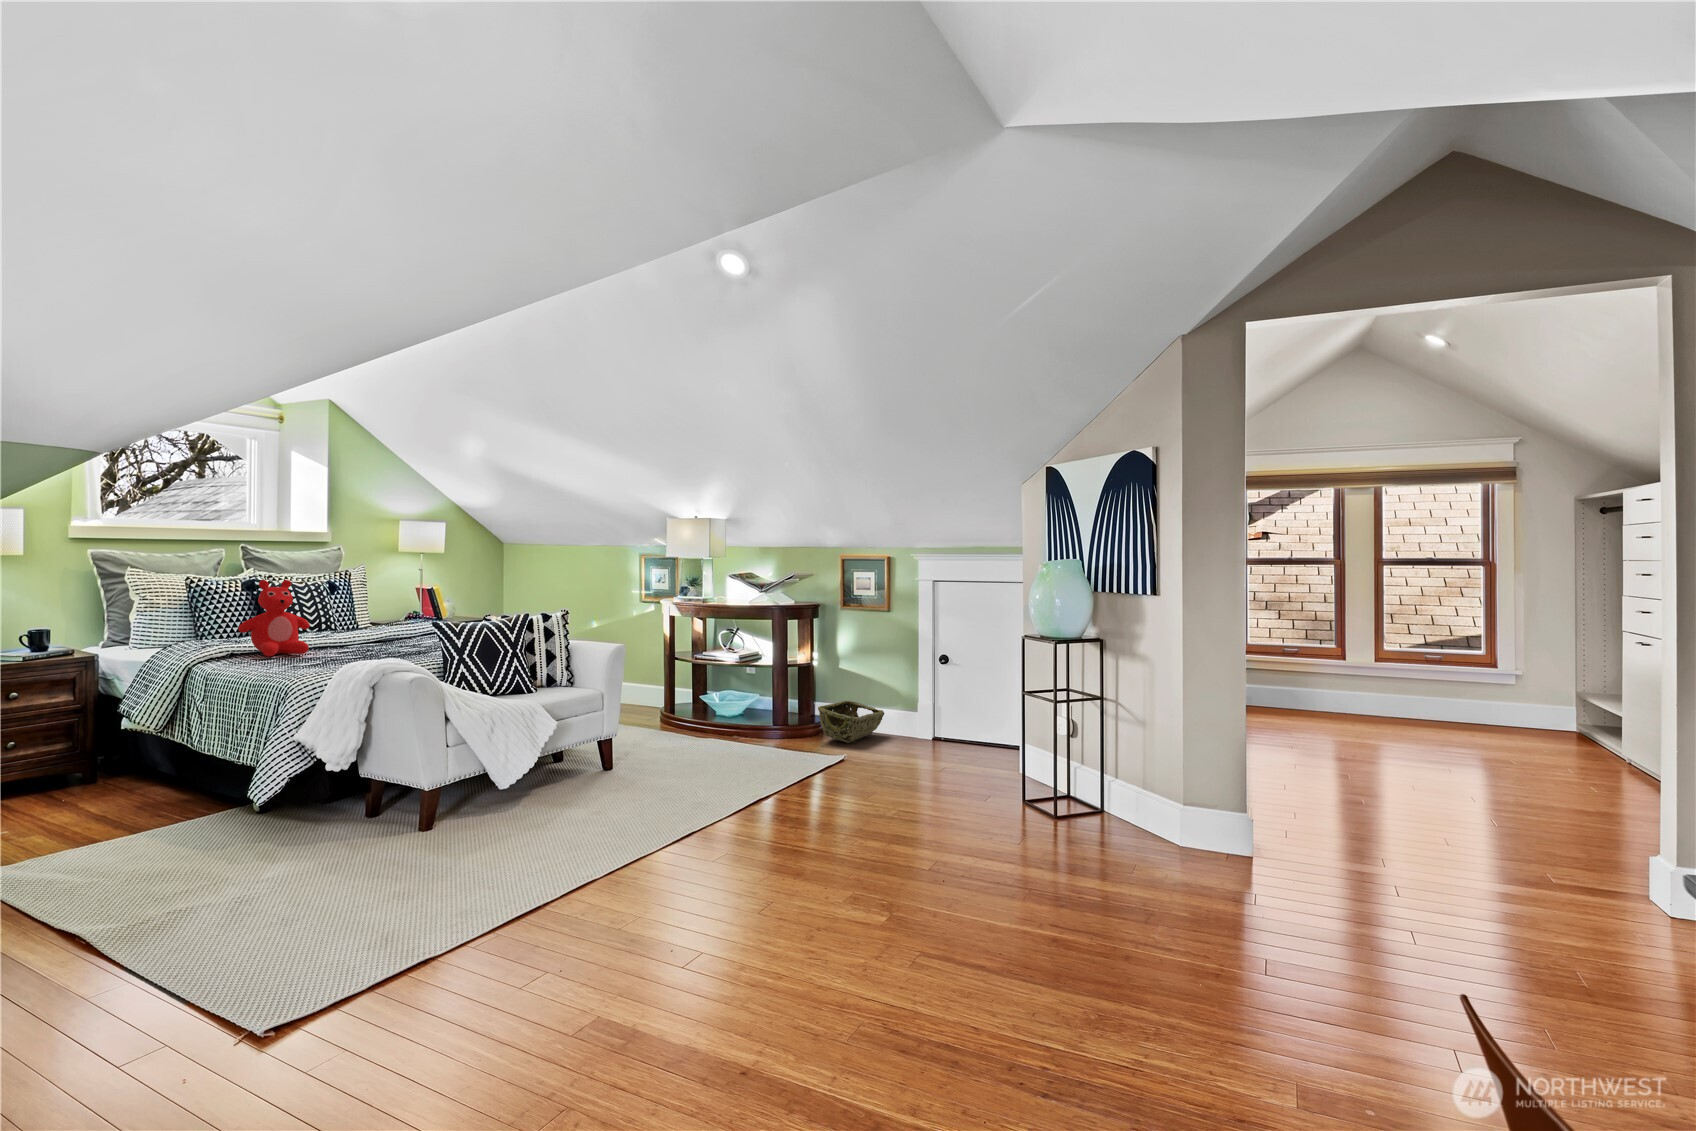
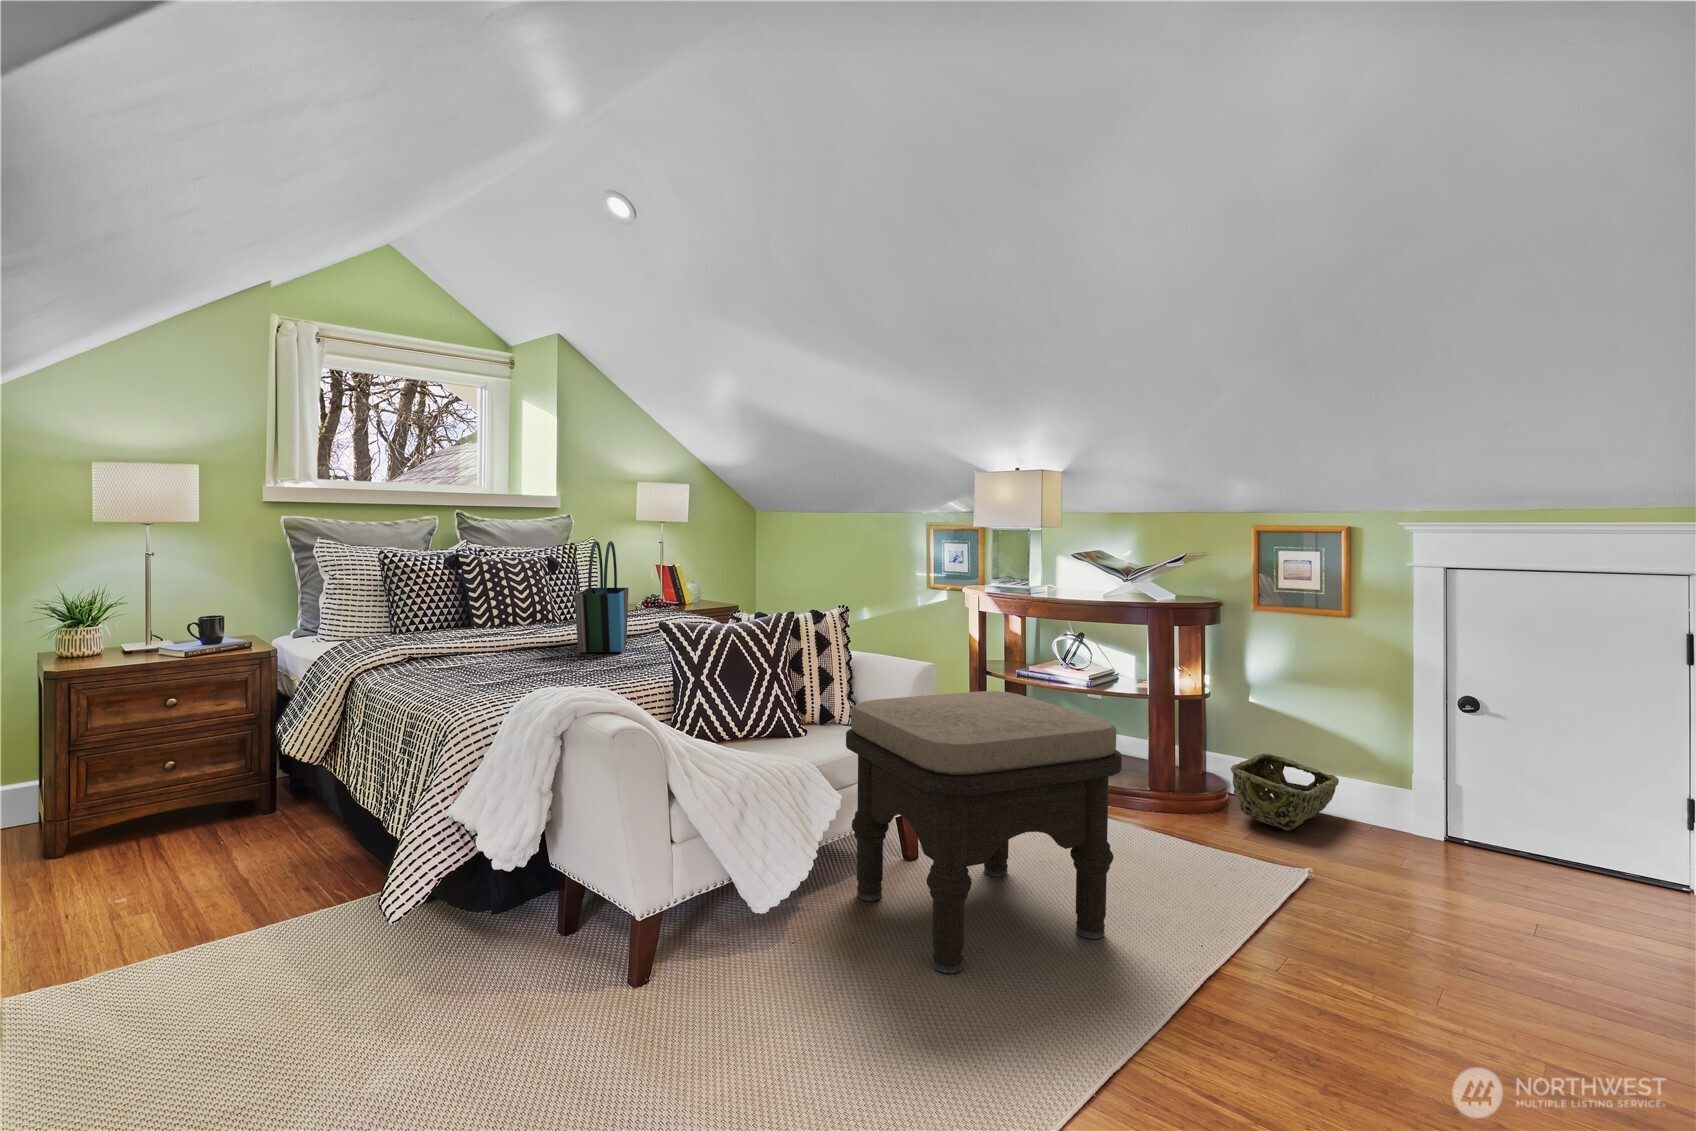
tote bag: none [366,569,403,648] -> present [574,541,629,652]
teddy bear: present [238,580,310,656] -> none [410,555,504,665]
ottoman: none [561,661,721,811] -> present [846,691,1122,973]

